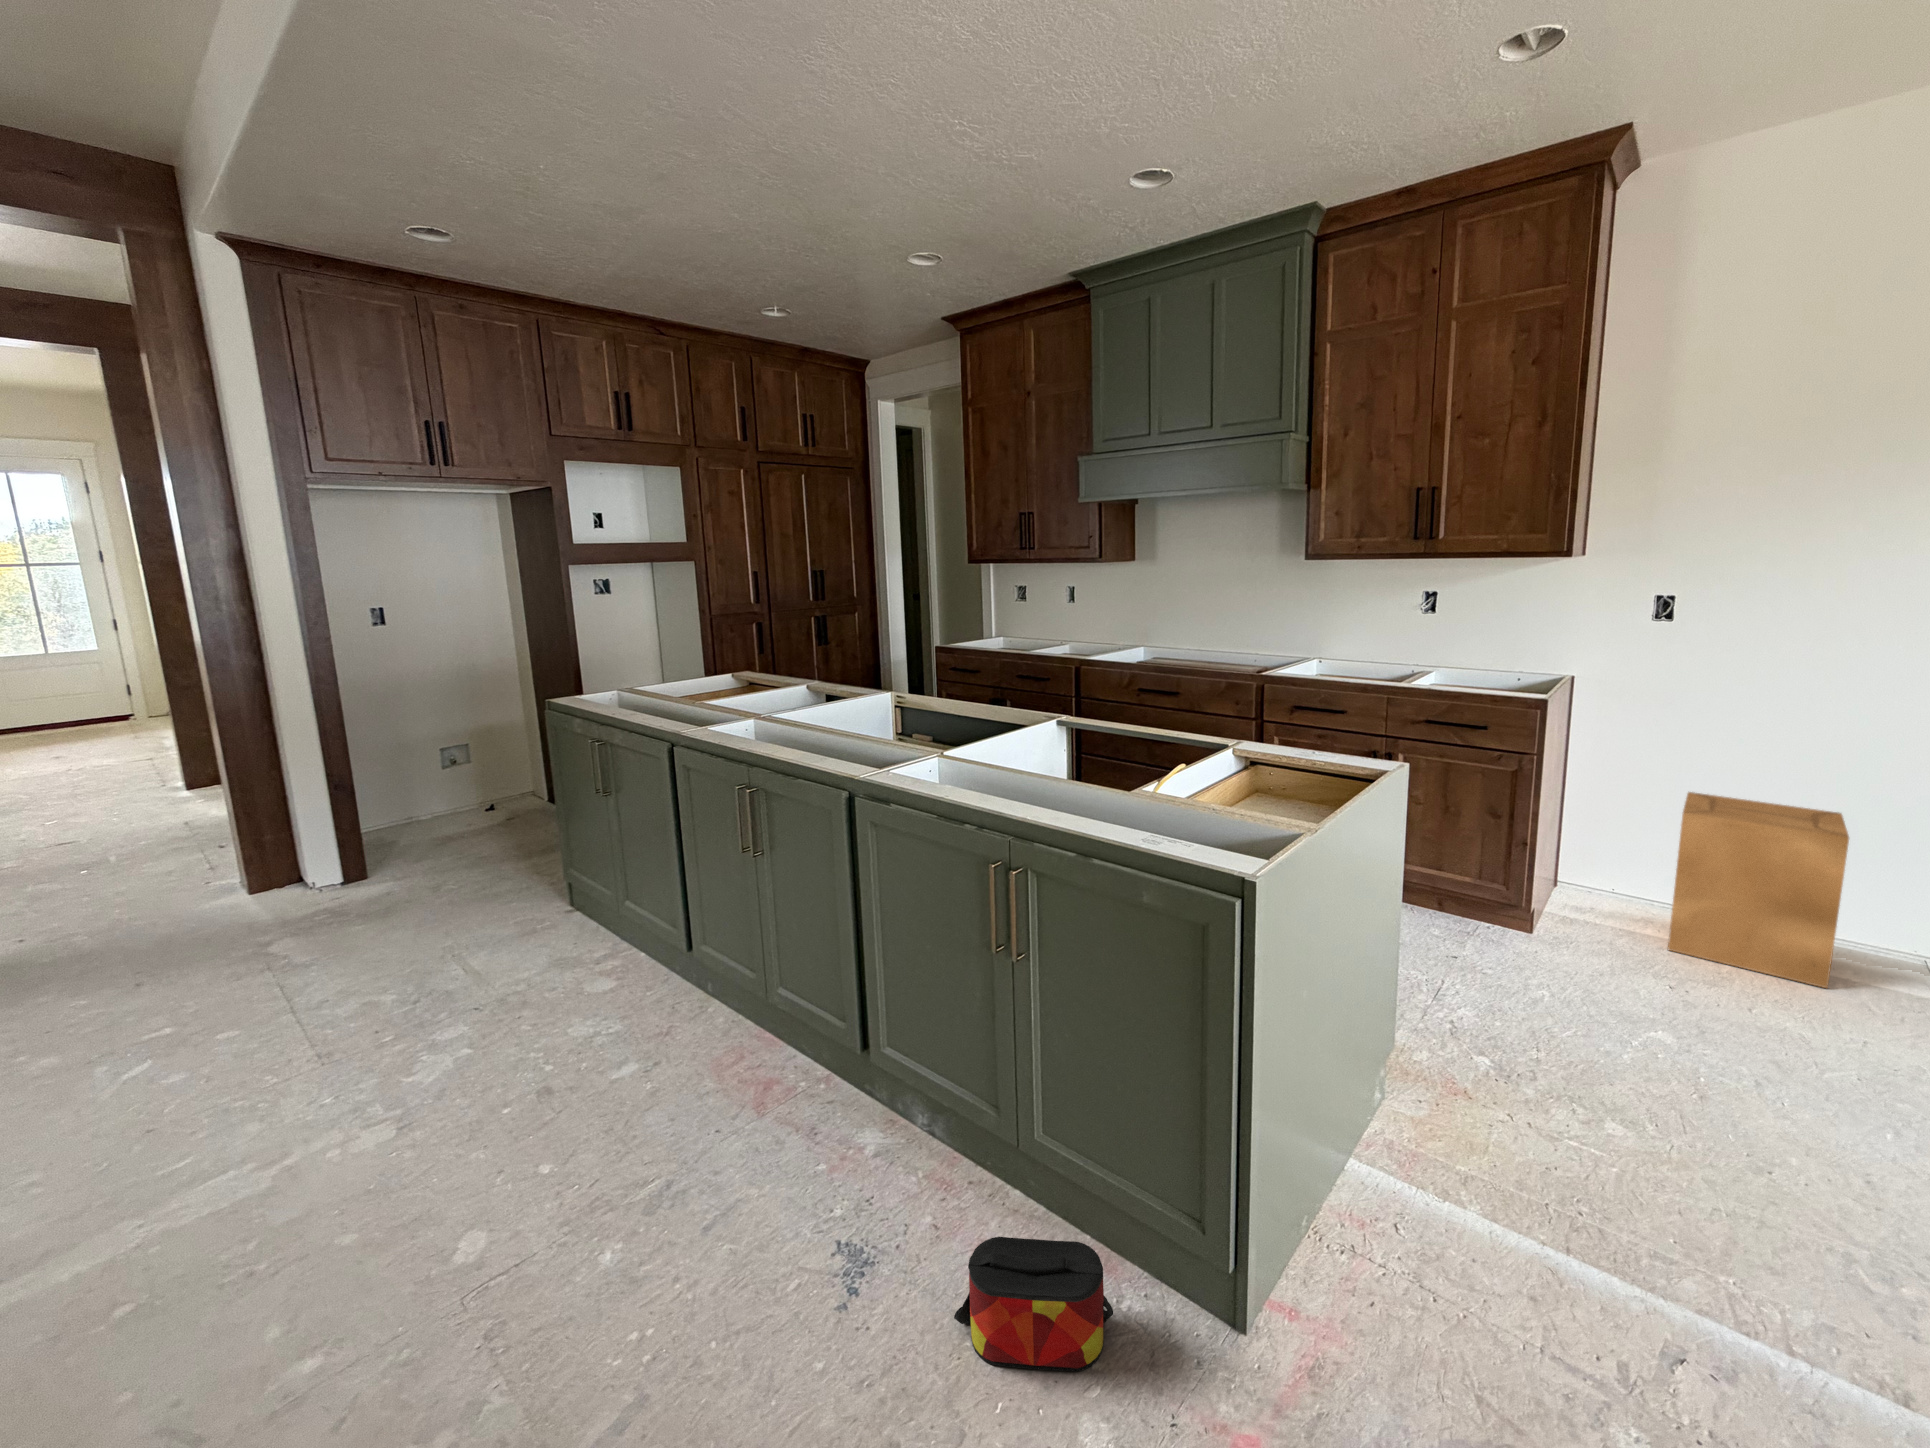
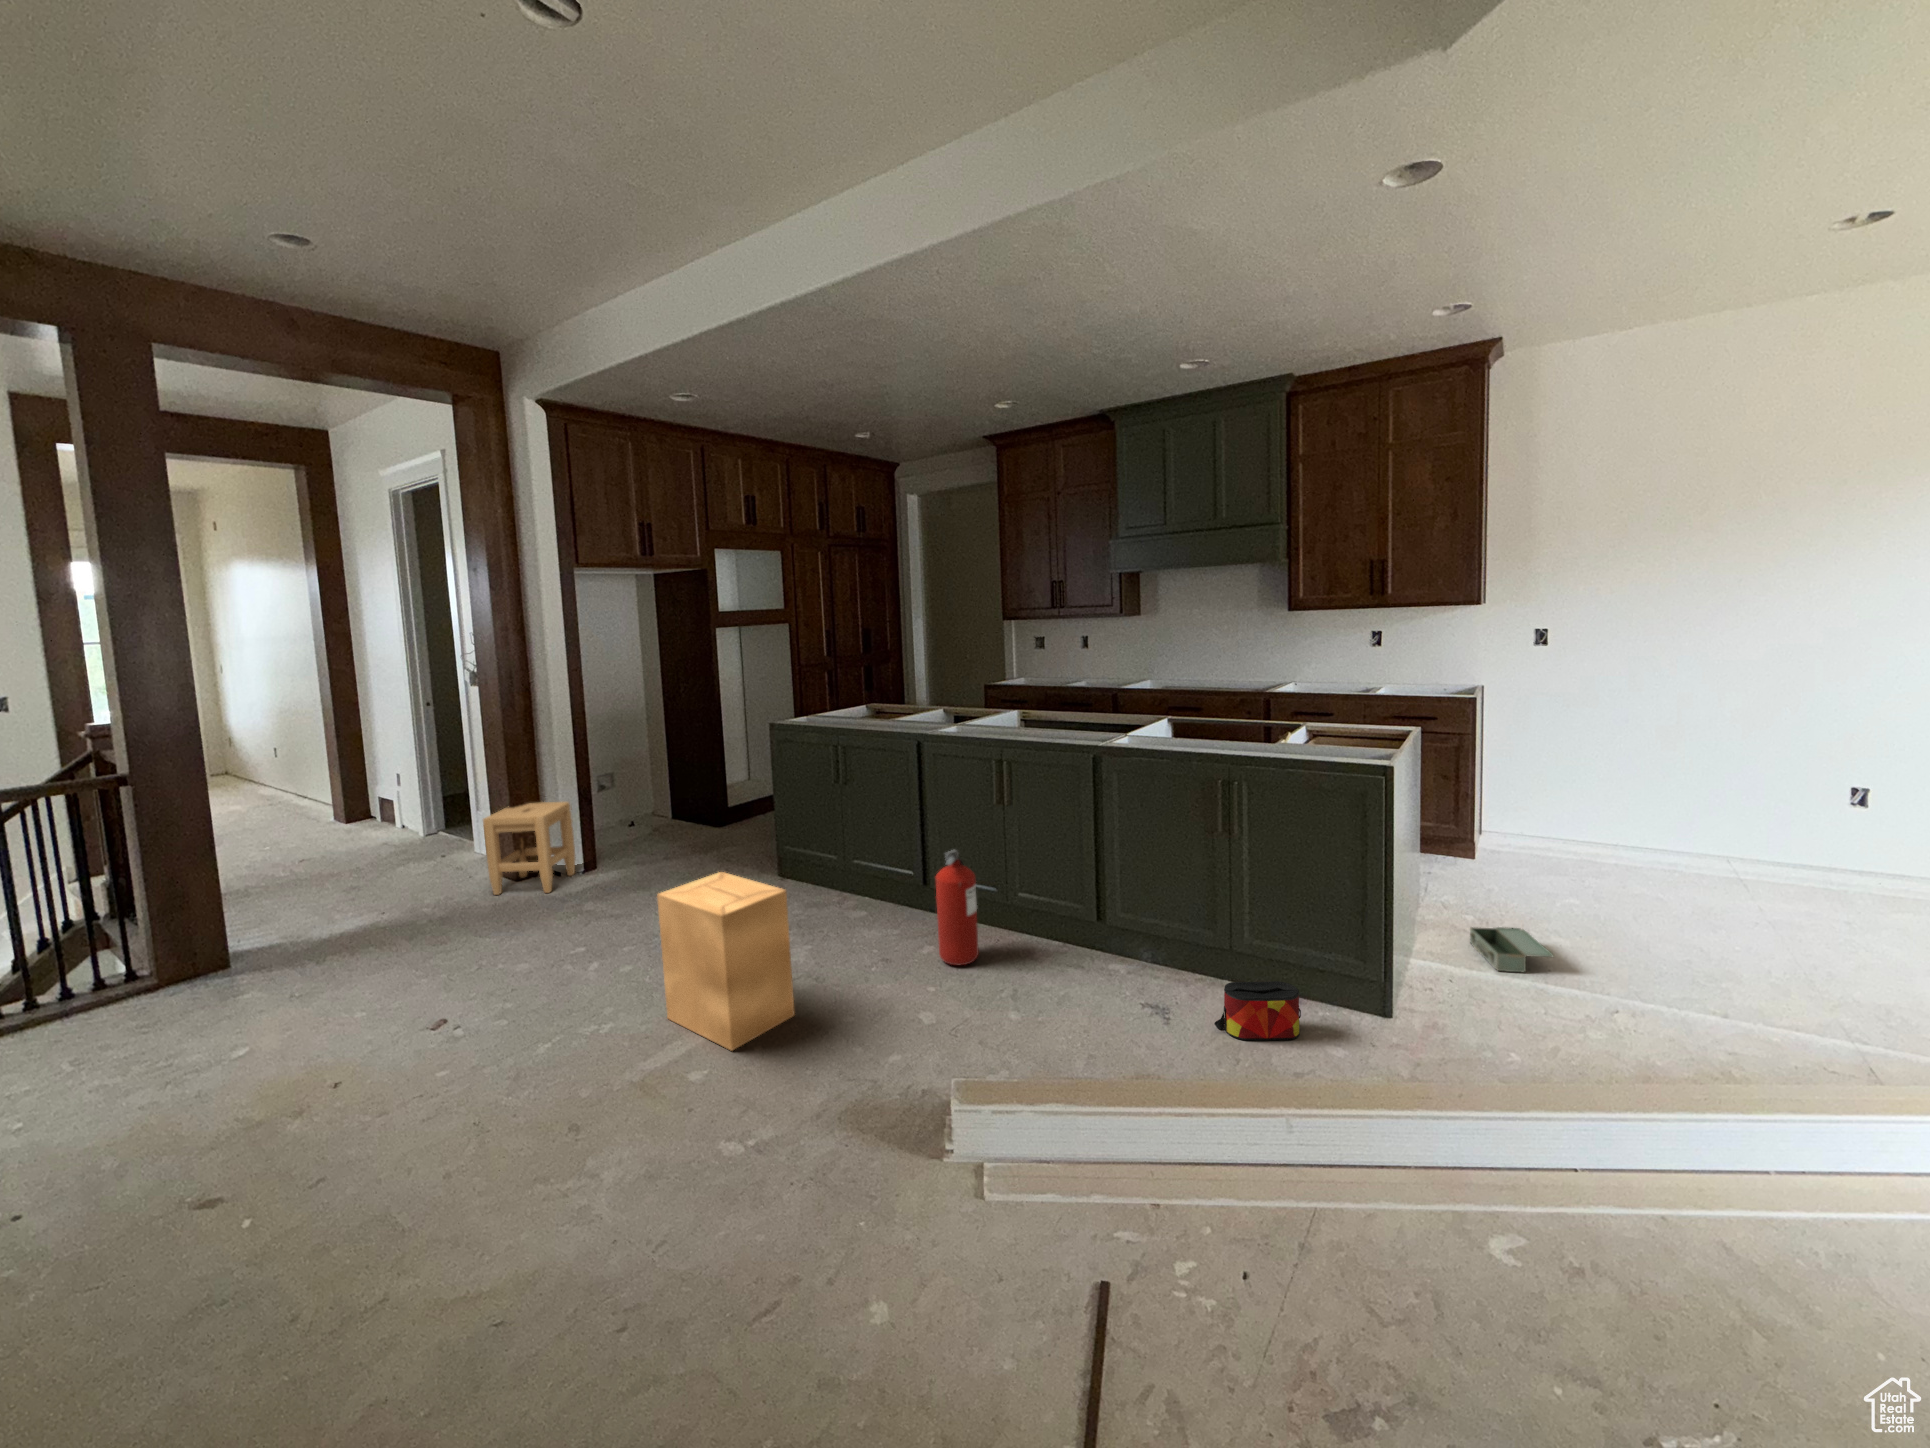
stool: none [152,790,322,918] -> present [483,802,575,895]
cardboard box: present [1668,792,1849,988] -> present [657,872,795,1050]
fire extinguisher: none [618,925,700,1111] -> present [935,850,979,965]
toolbox: none [1485,1092,1618,1204] -> present [1470,927,1553,973]

